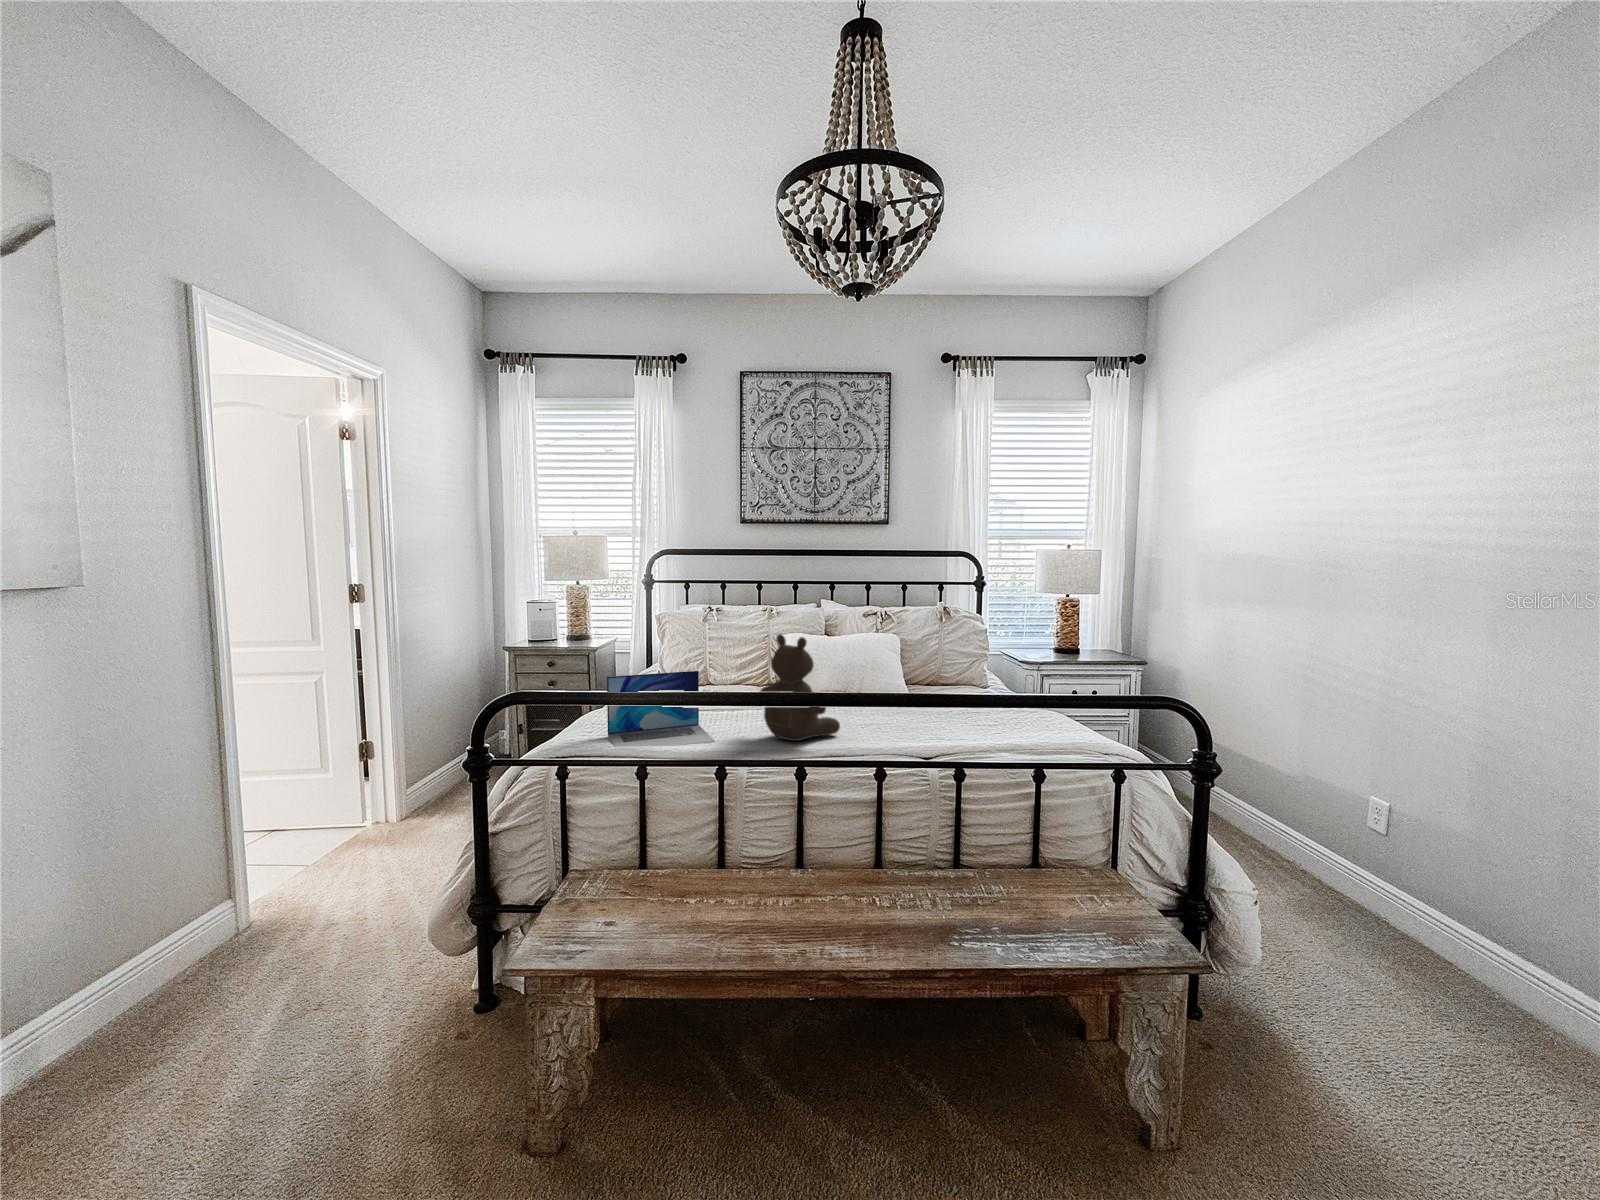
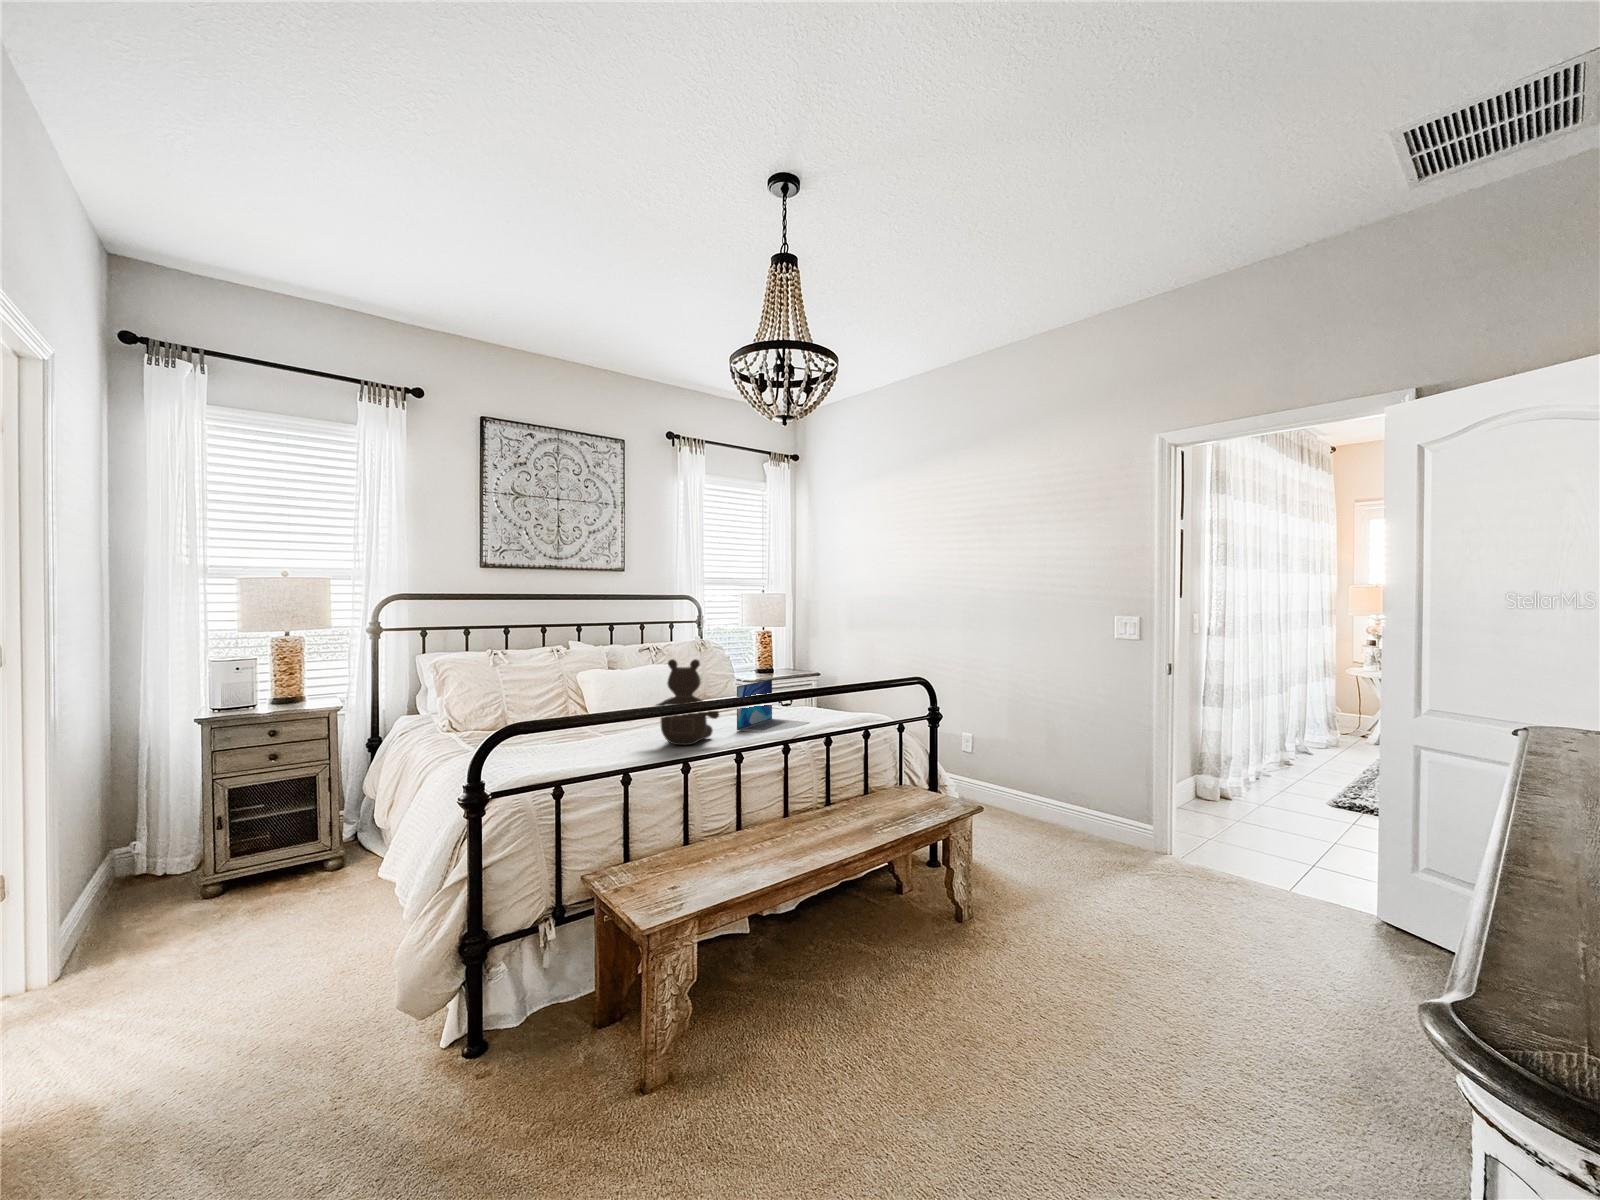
laptop: present [607,671,715,747] -> present [737,679,809,733]

